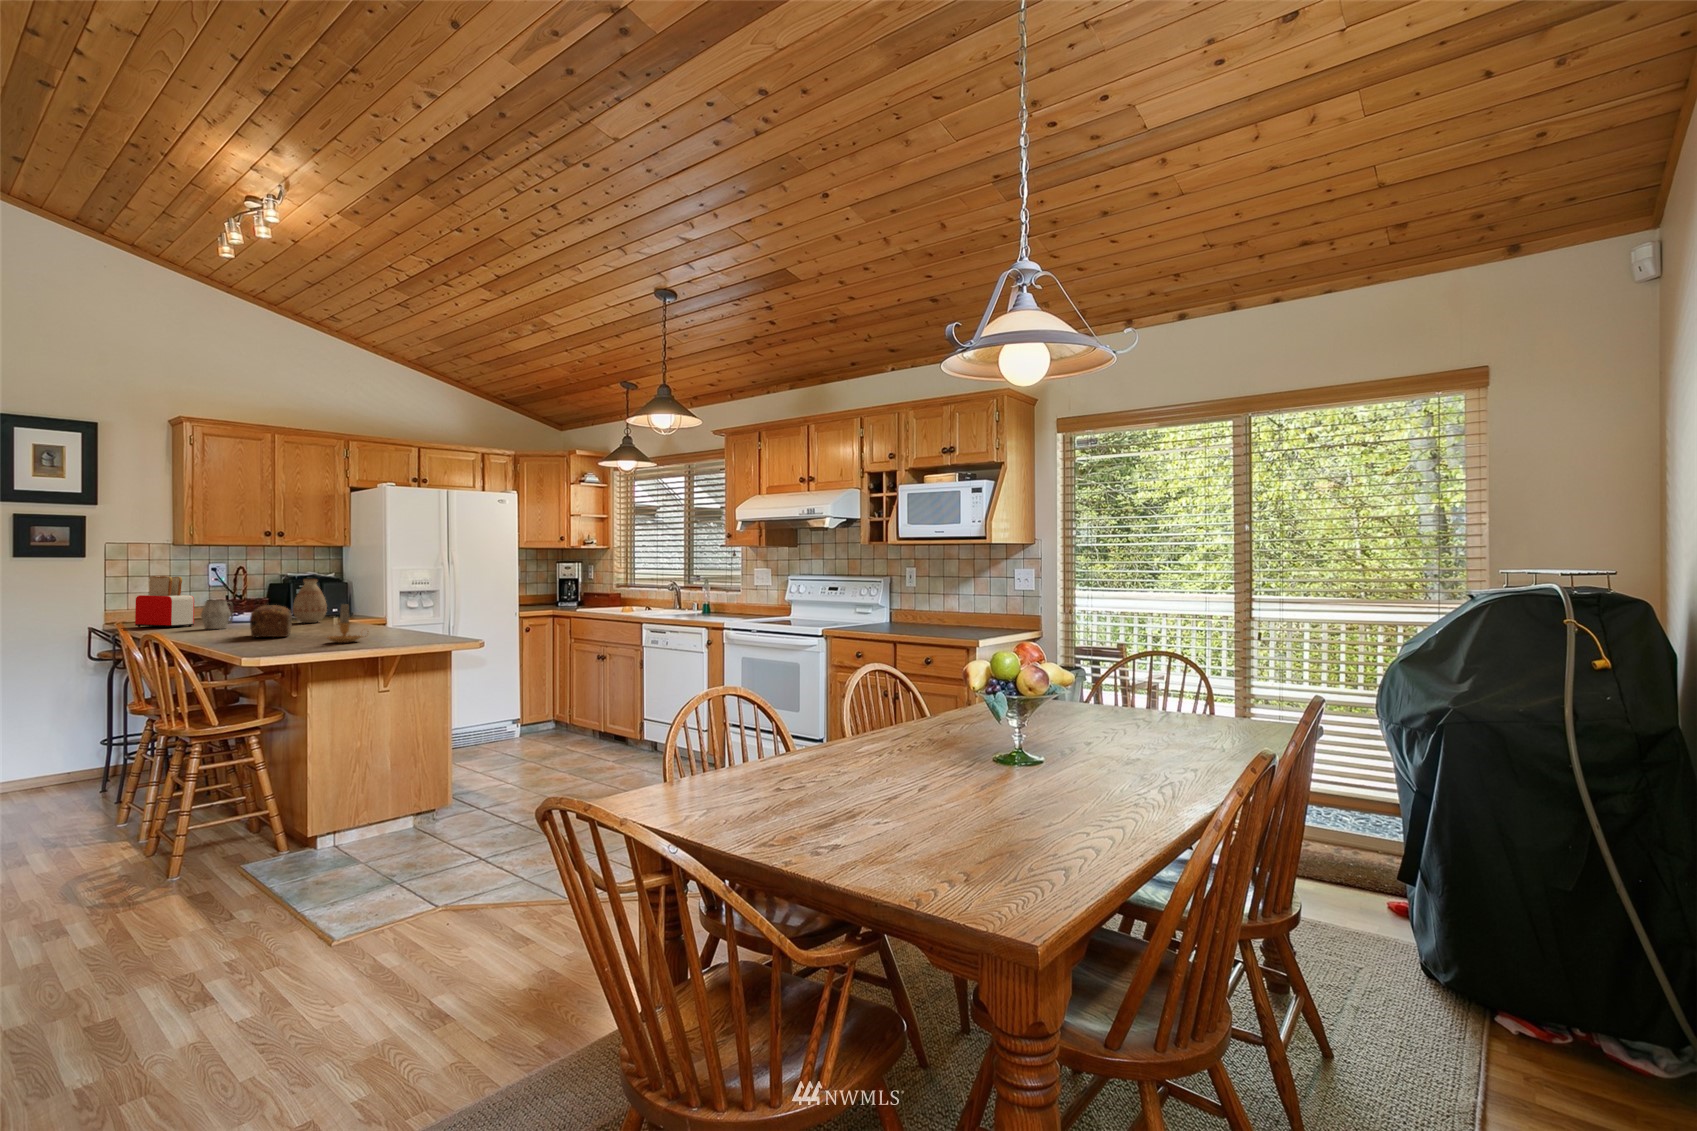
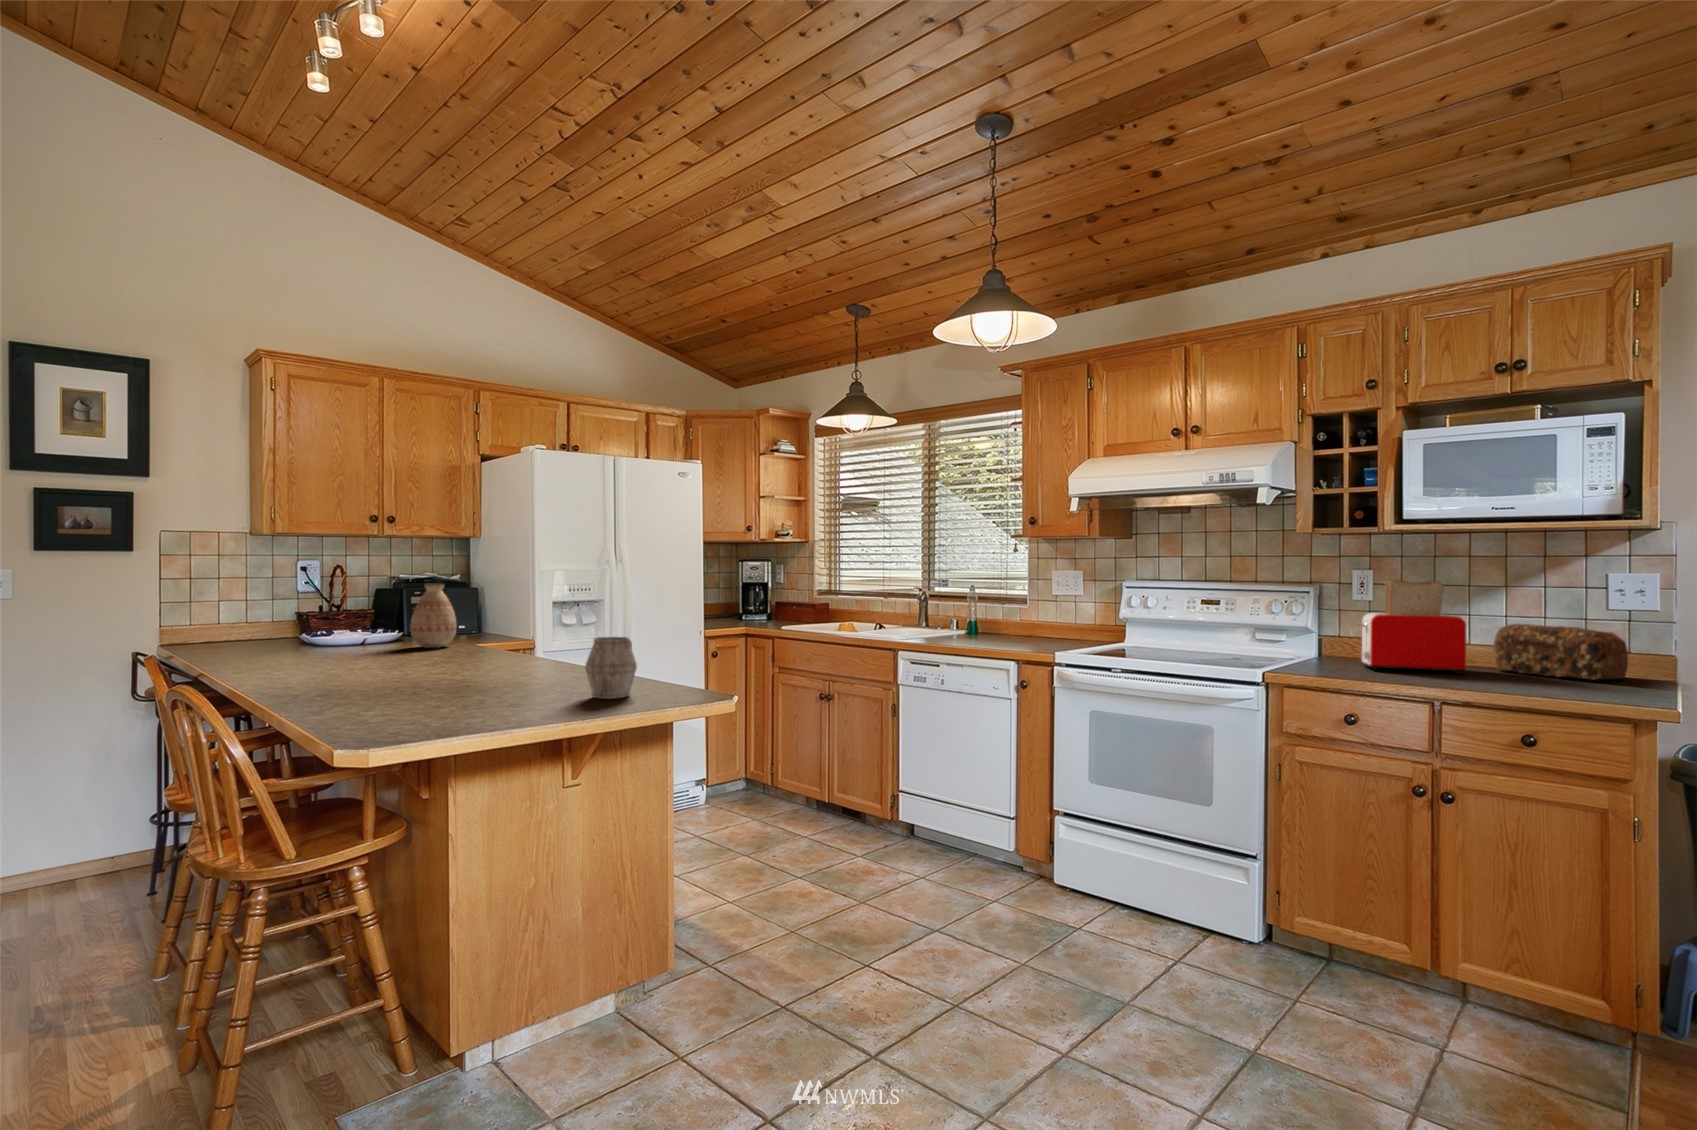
toaster: present [135,576,194,628] -> present [1358,580,1466,674]
mug: present [201,600,233,629] -> present [585,637,637,699]
candle: present [327,604,369,643] -> none [476,627,545,698]
bread loaf: present [250,605,292,637] -> present [1494,624,1628,680]

